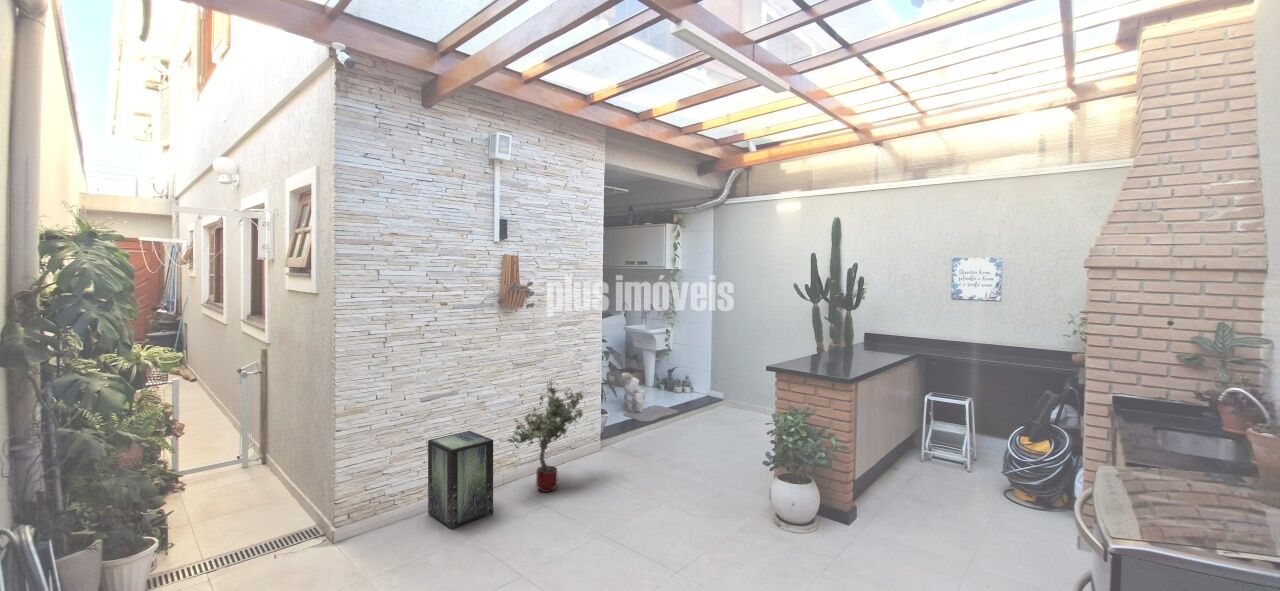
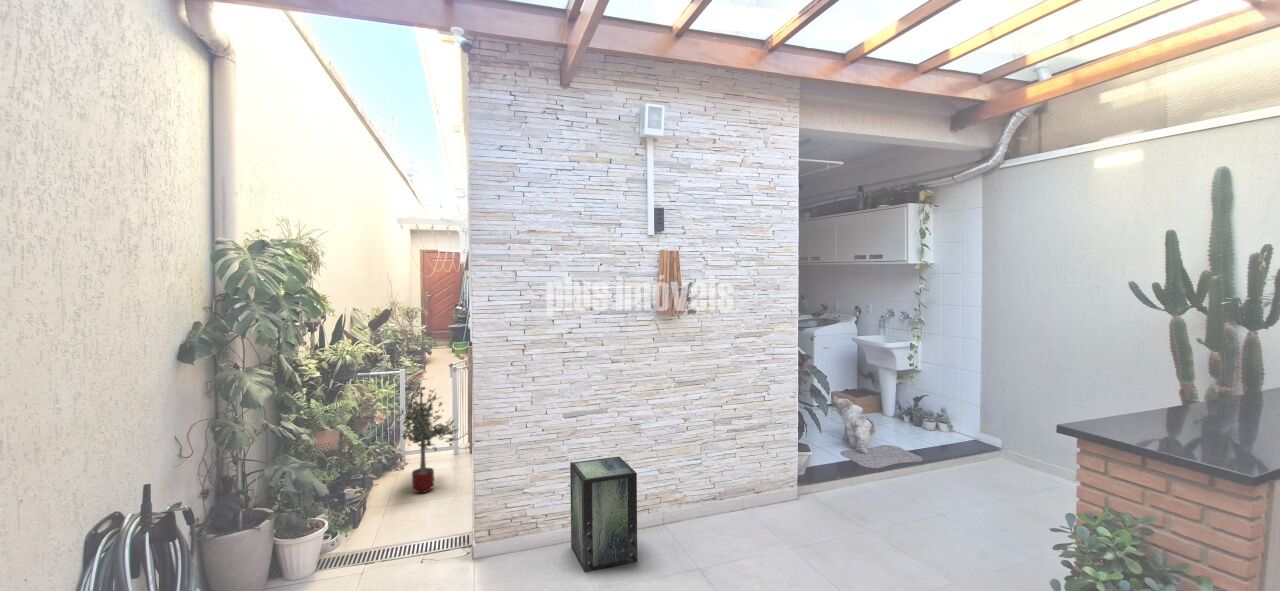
potted tree: present [508,381,583,492] -> present [399,387,458,493]

